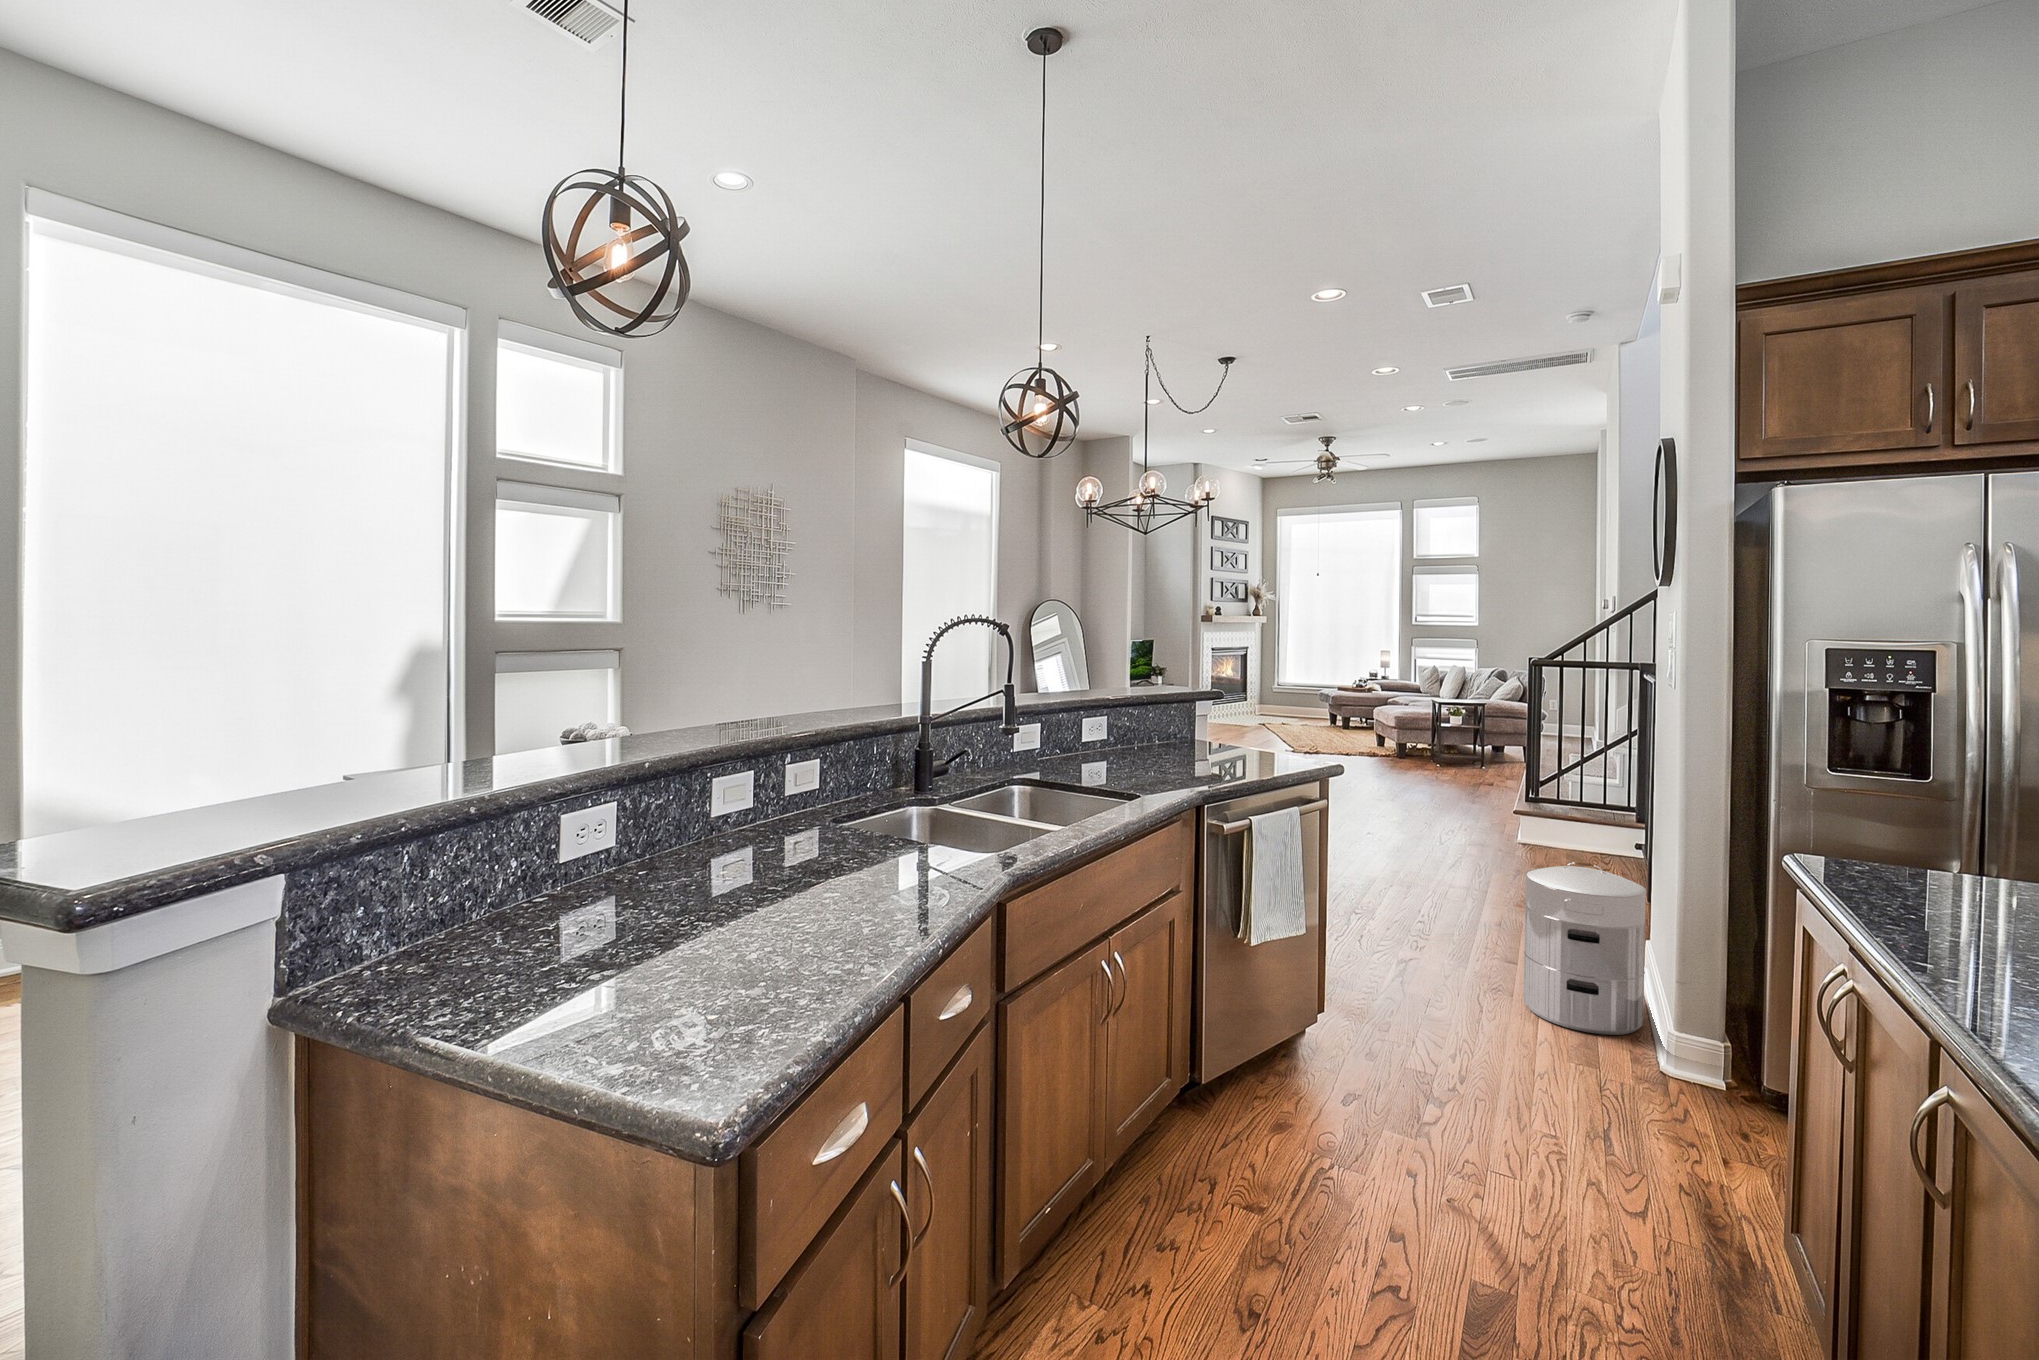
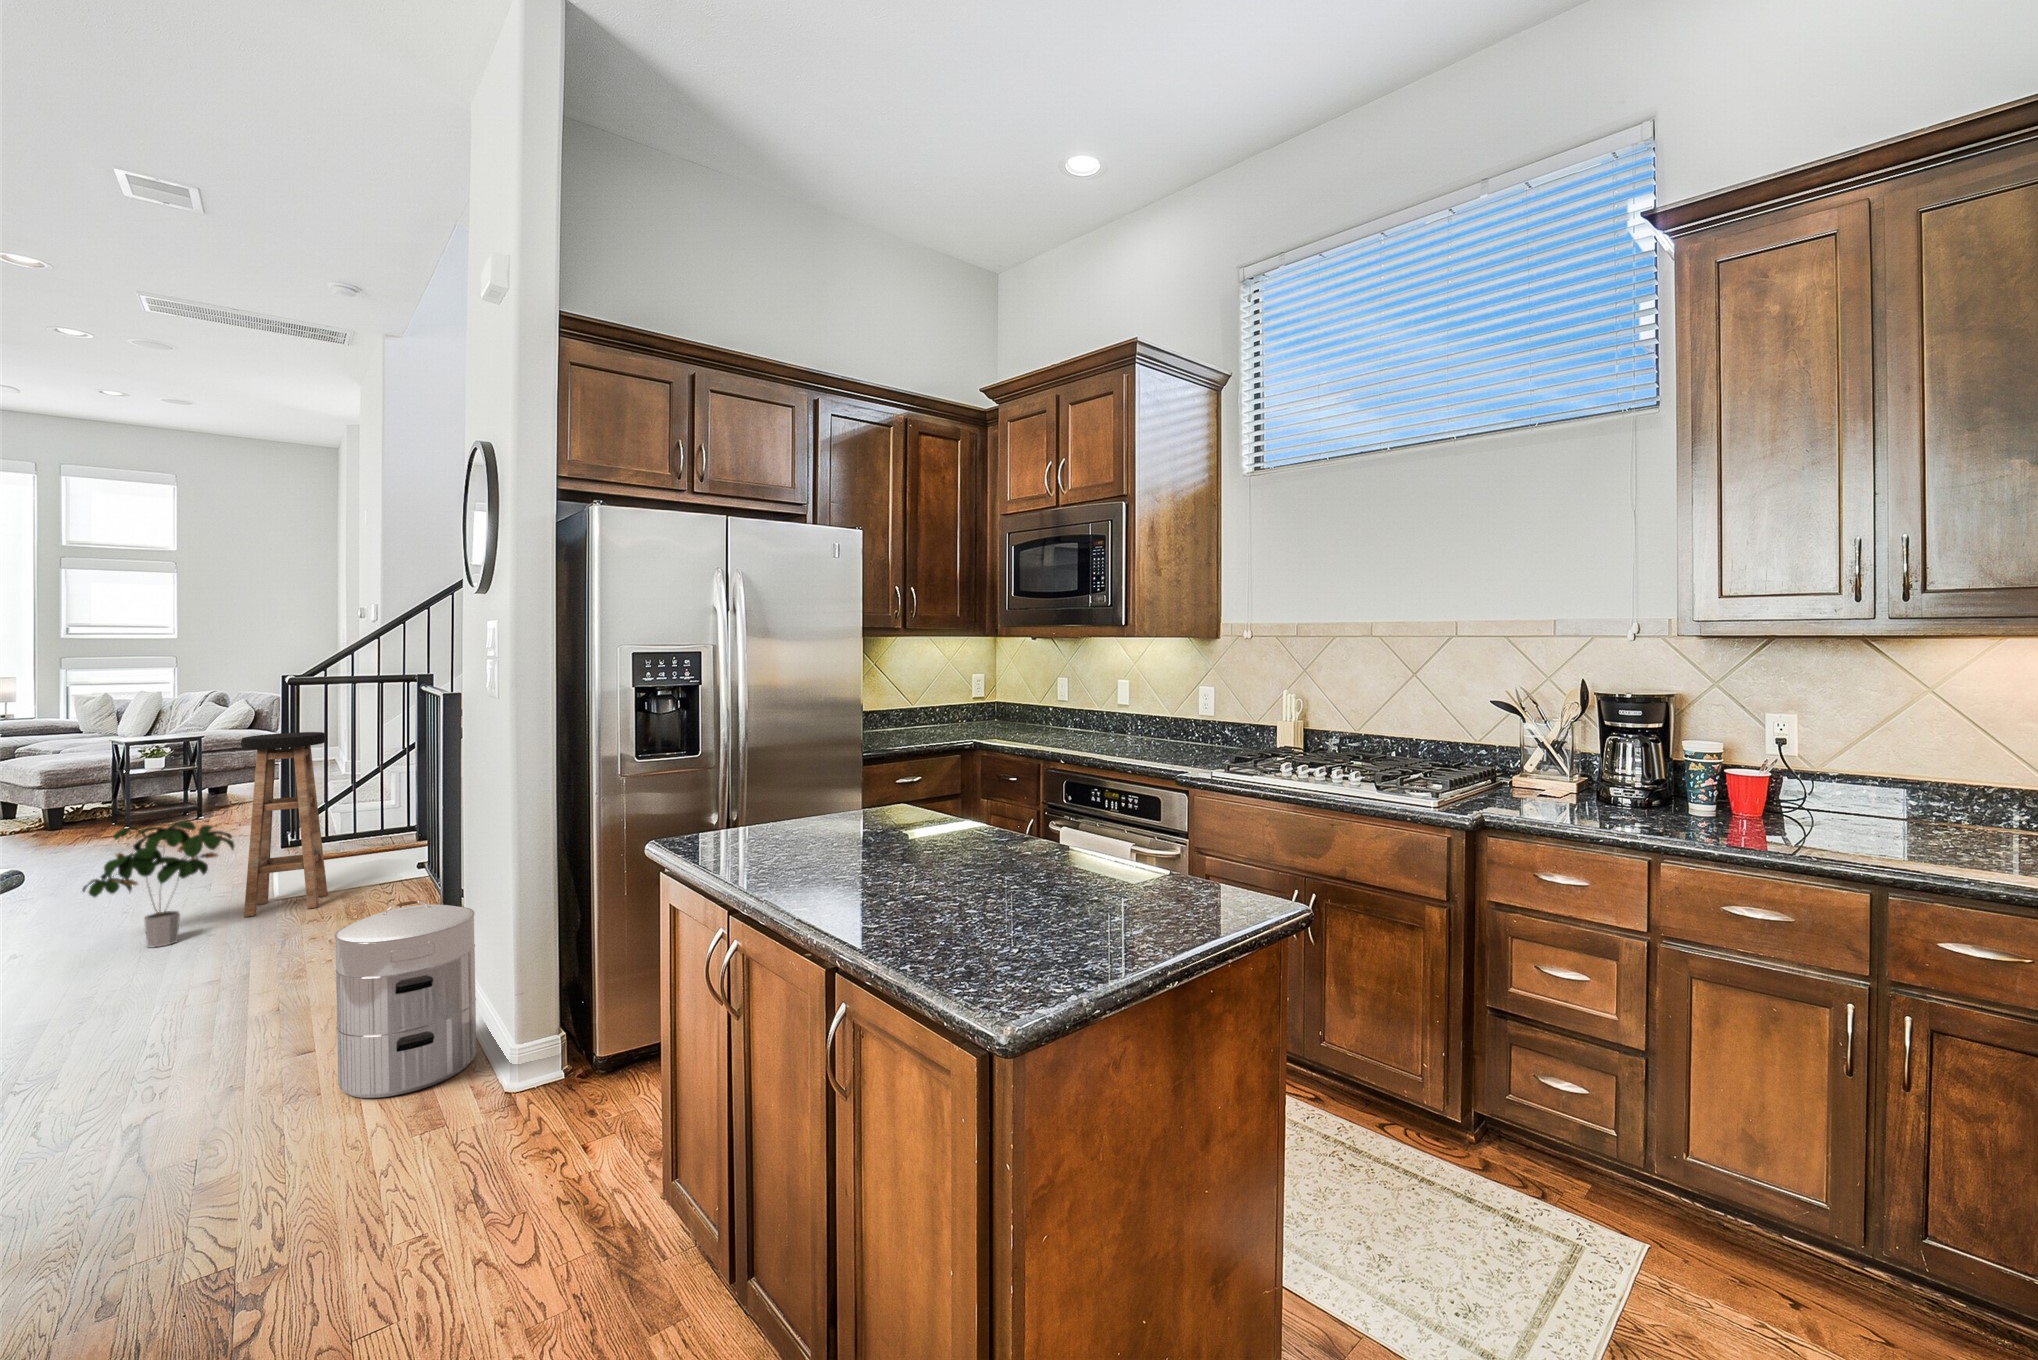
bar stool: none [1493,704,1559,859] -> present [241,732,328,917]
potted plant: none [1395,761,1486,856] -> present [82,821,234,947]

